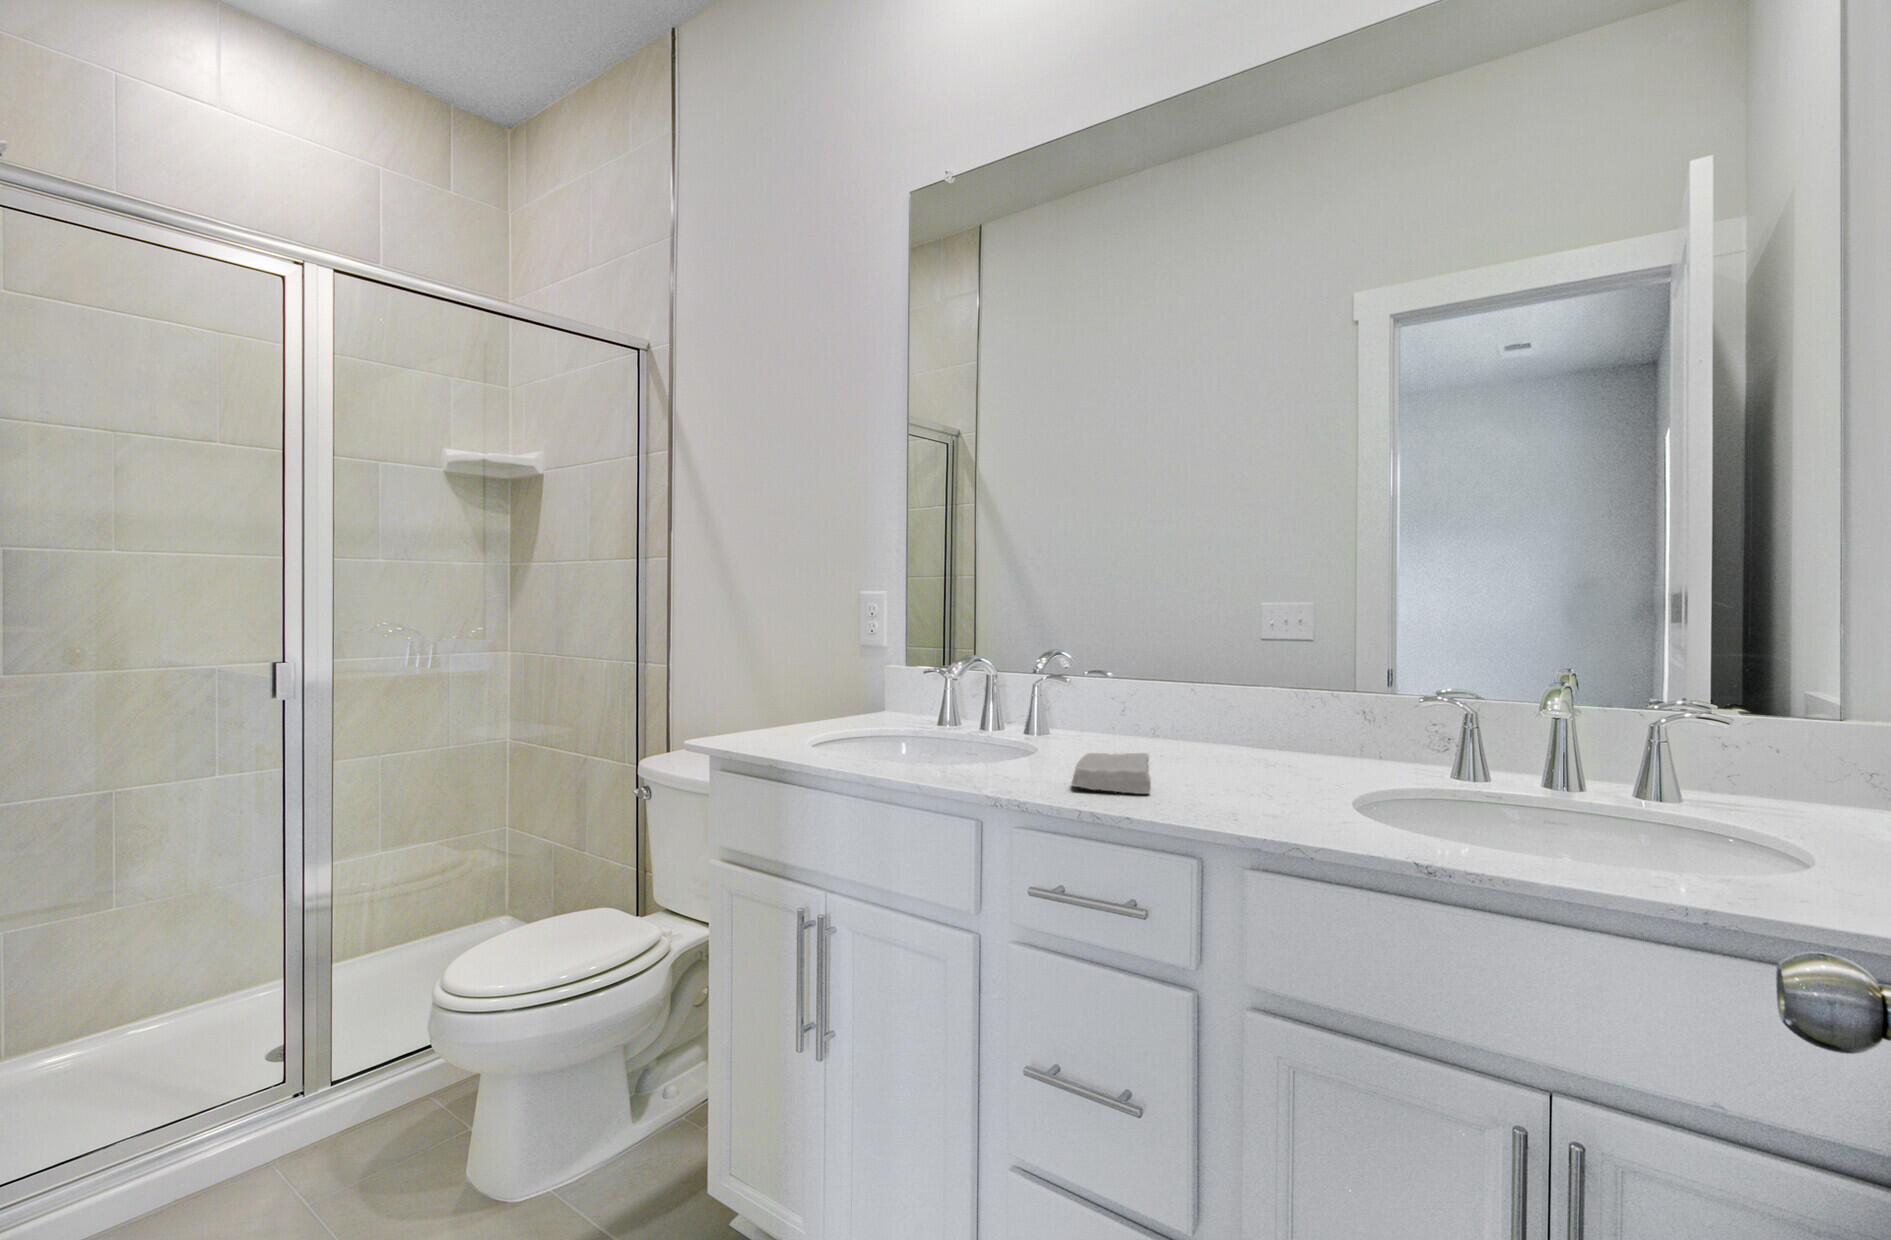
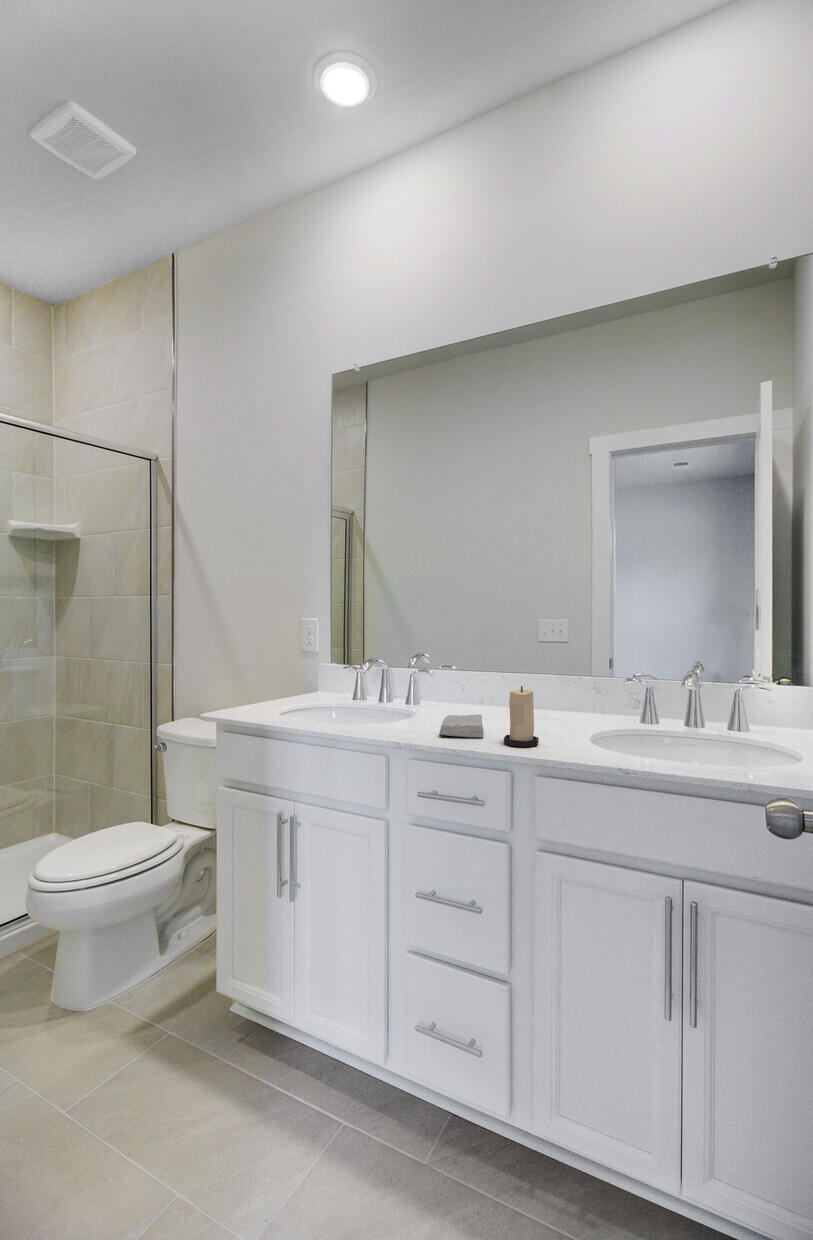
candle: none [1187,700,1253,814] -> present [504,686,539,747]

